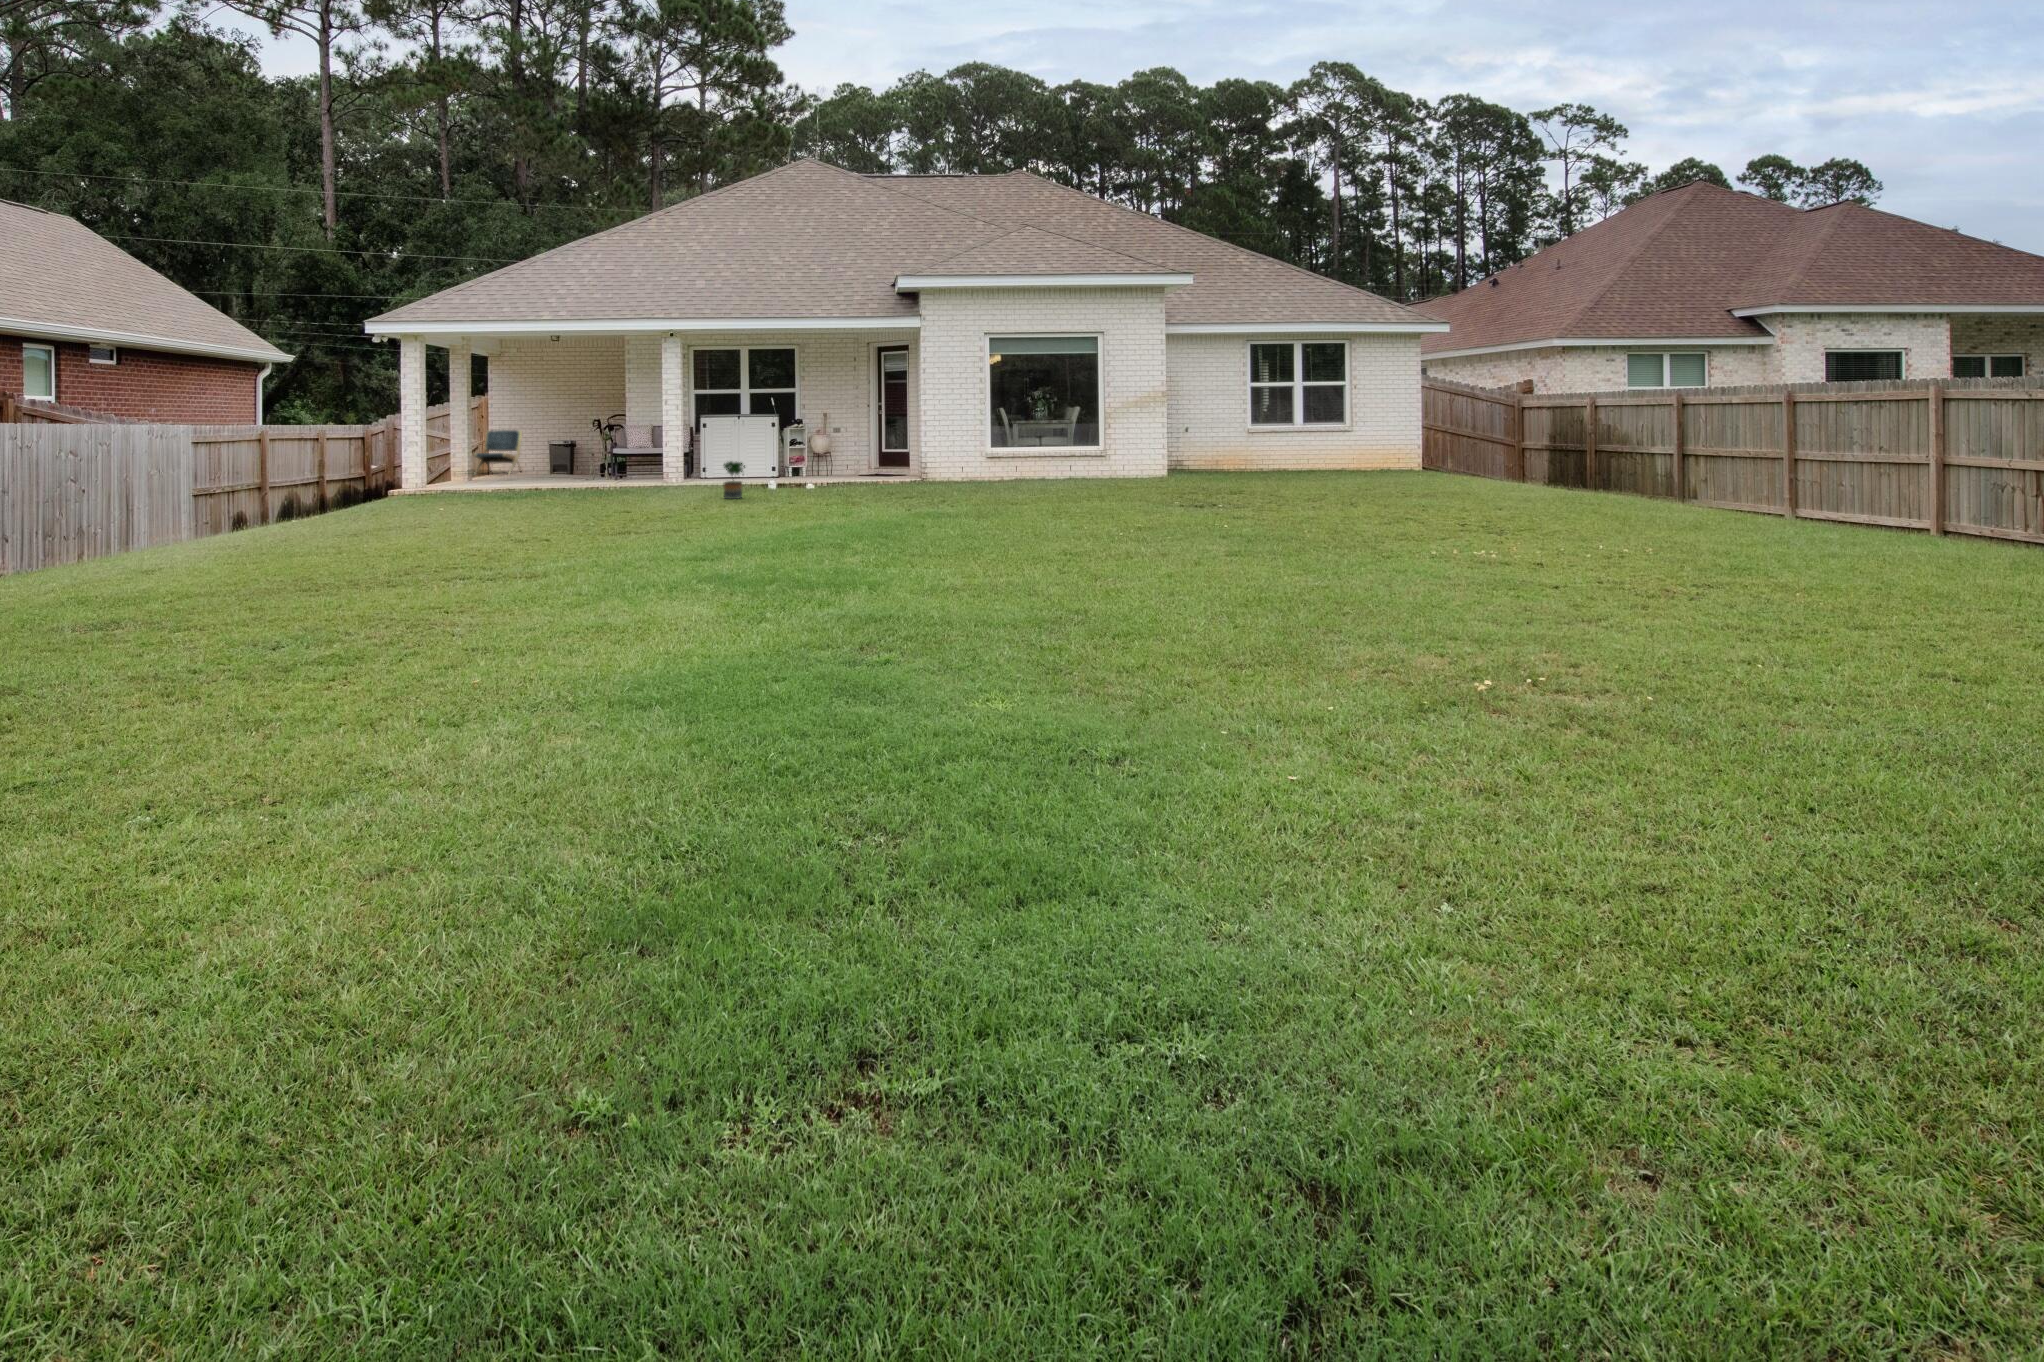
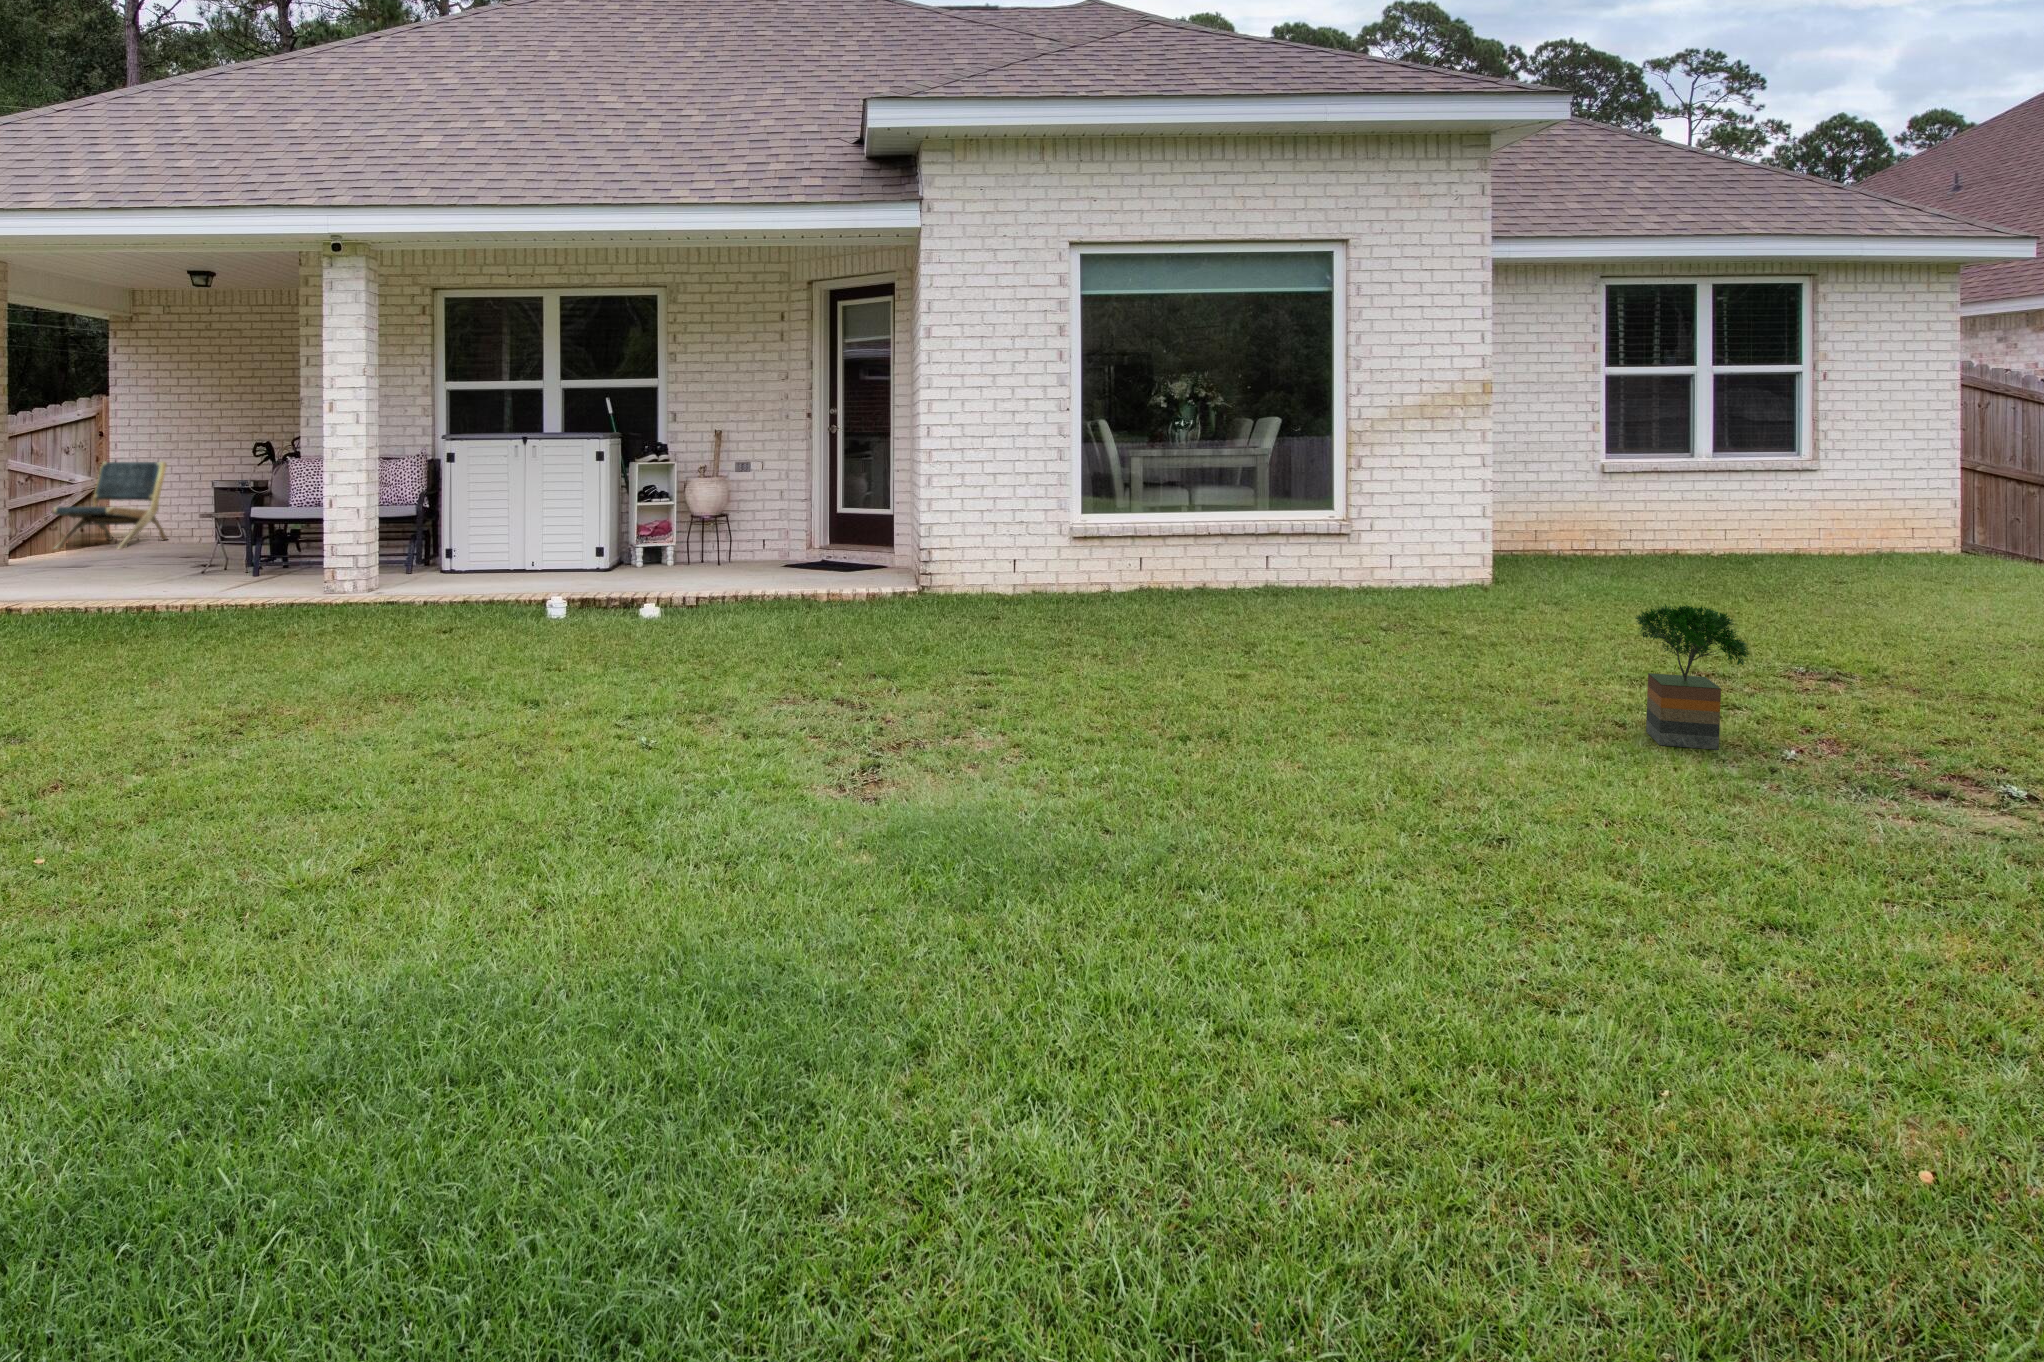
potted tree: present [724,462,745,499] -> present [1635,604,1749,750]

